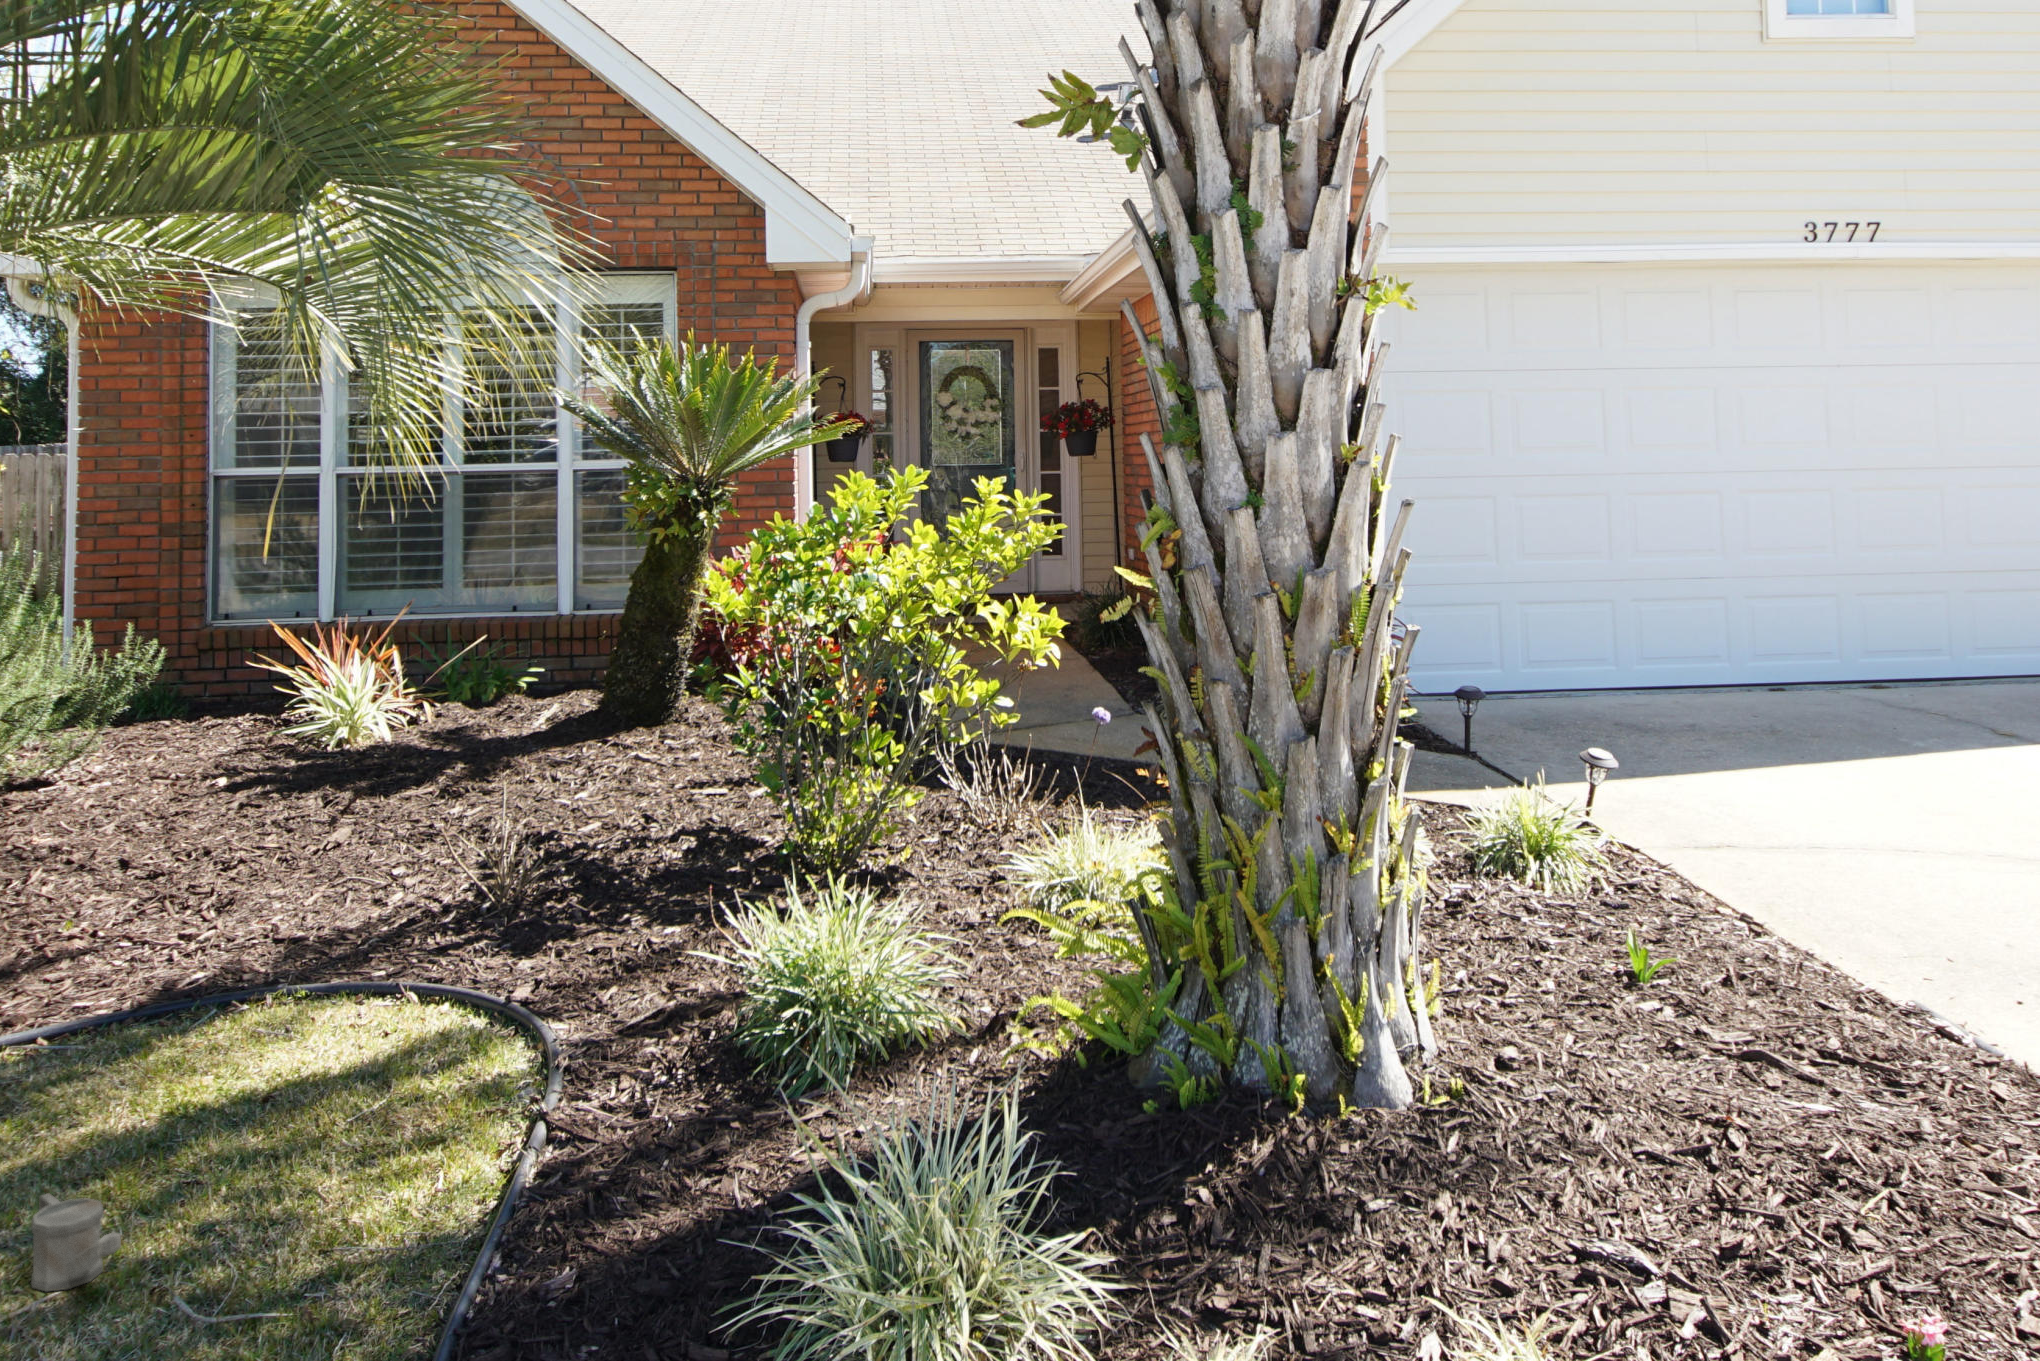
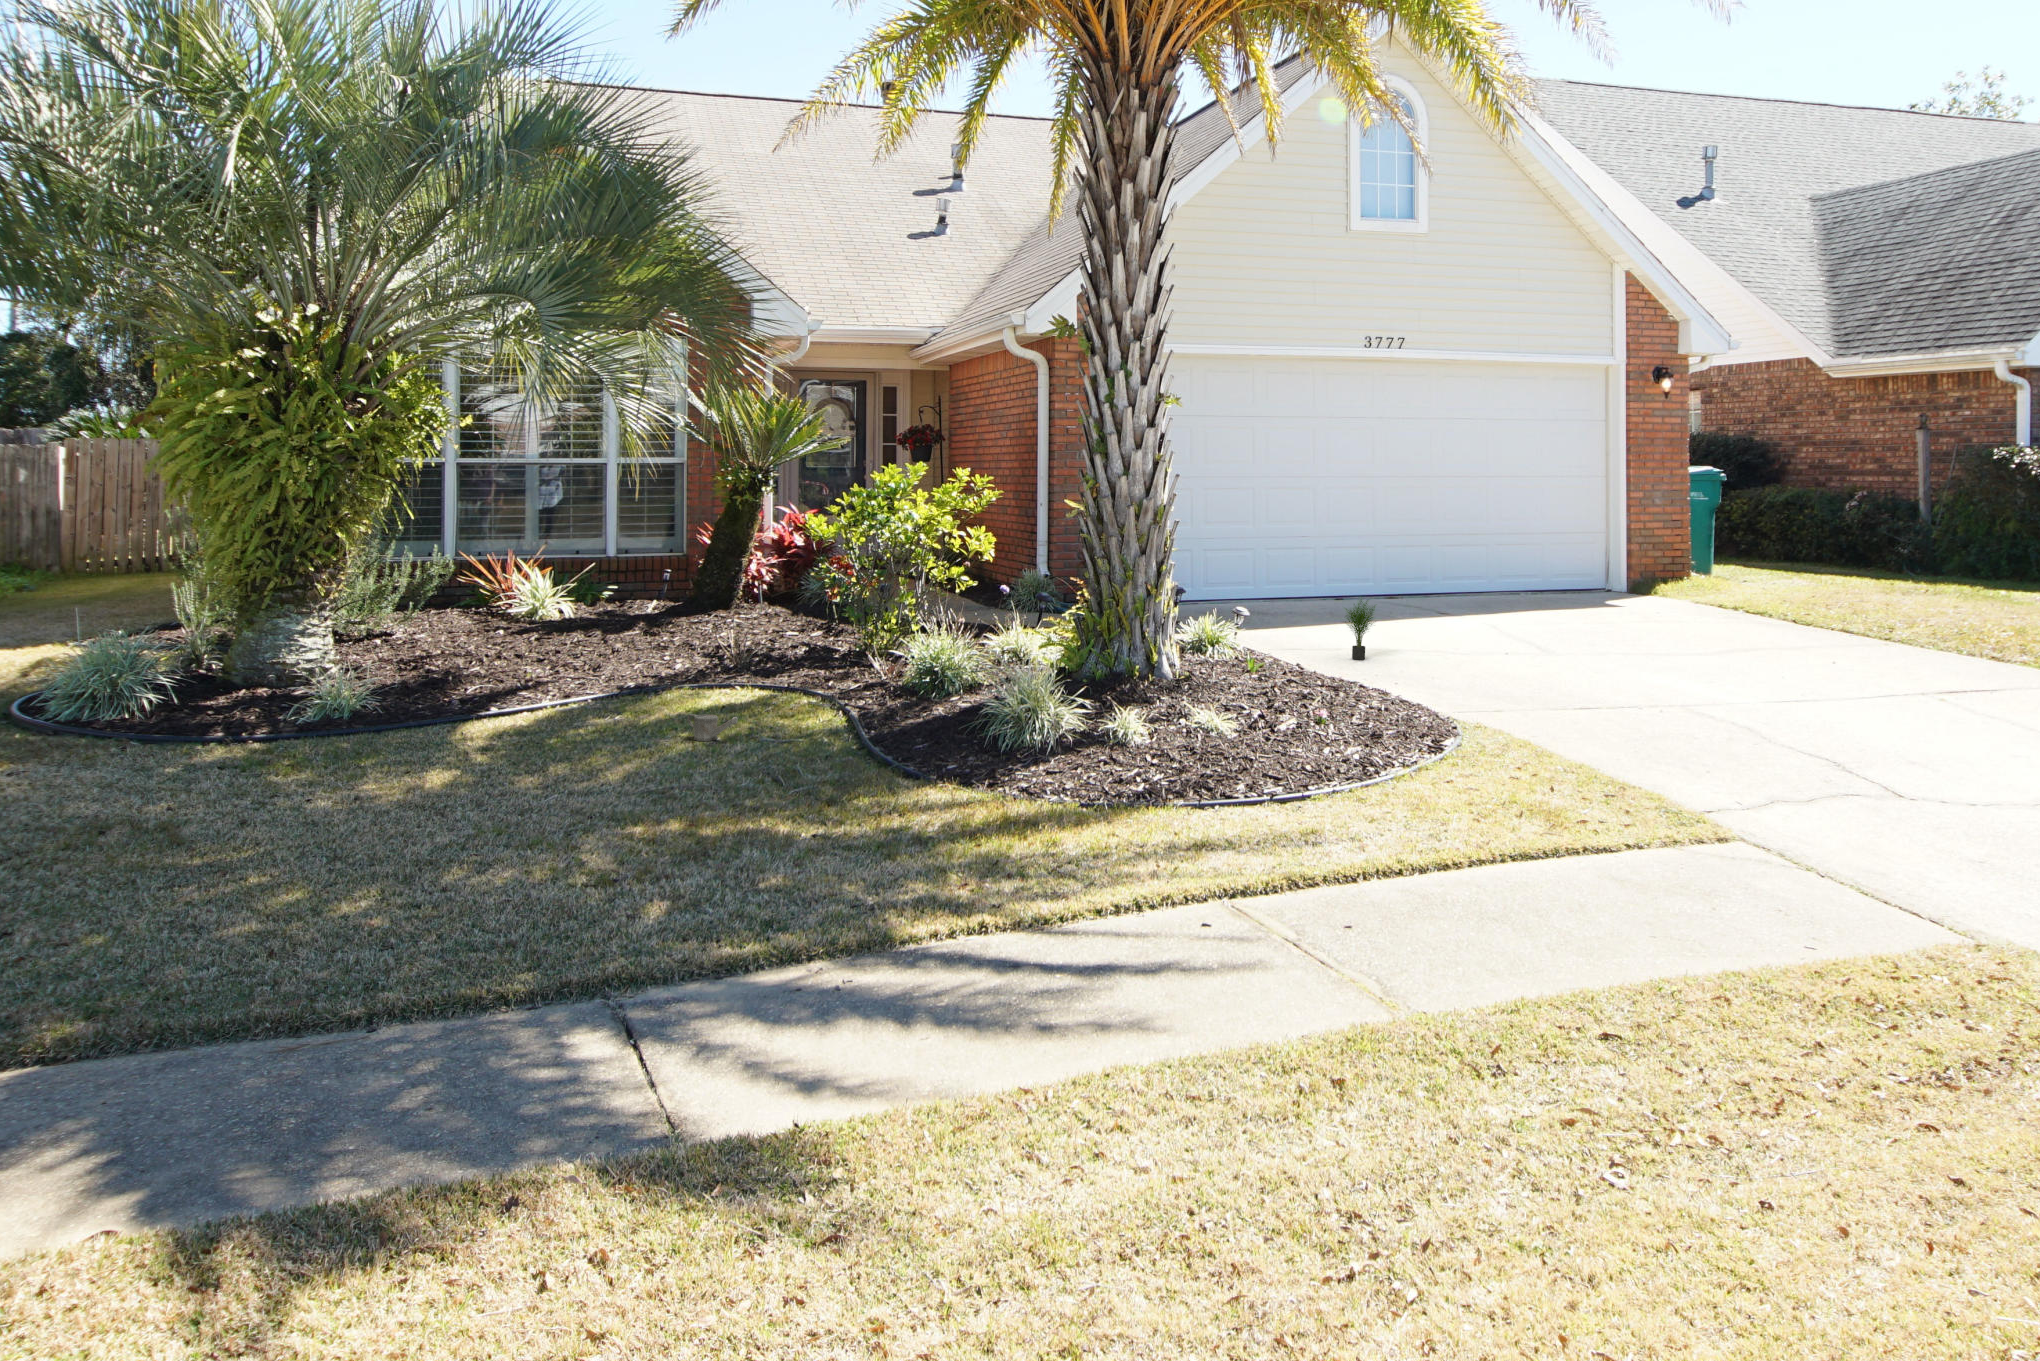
potted plant: none [1832,757,1938,912] -> present [1345,599,1375,660]

